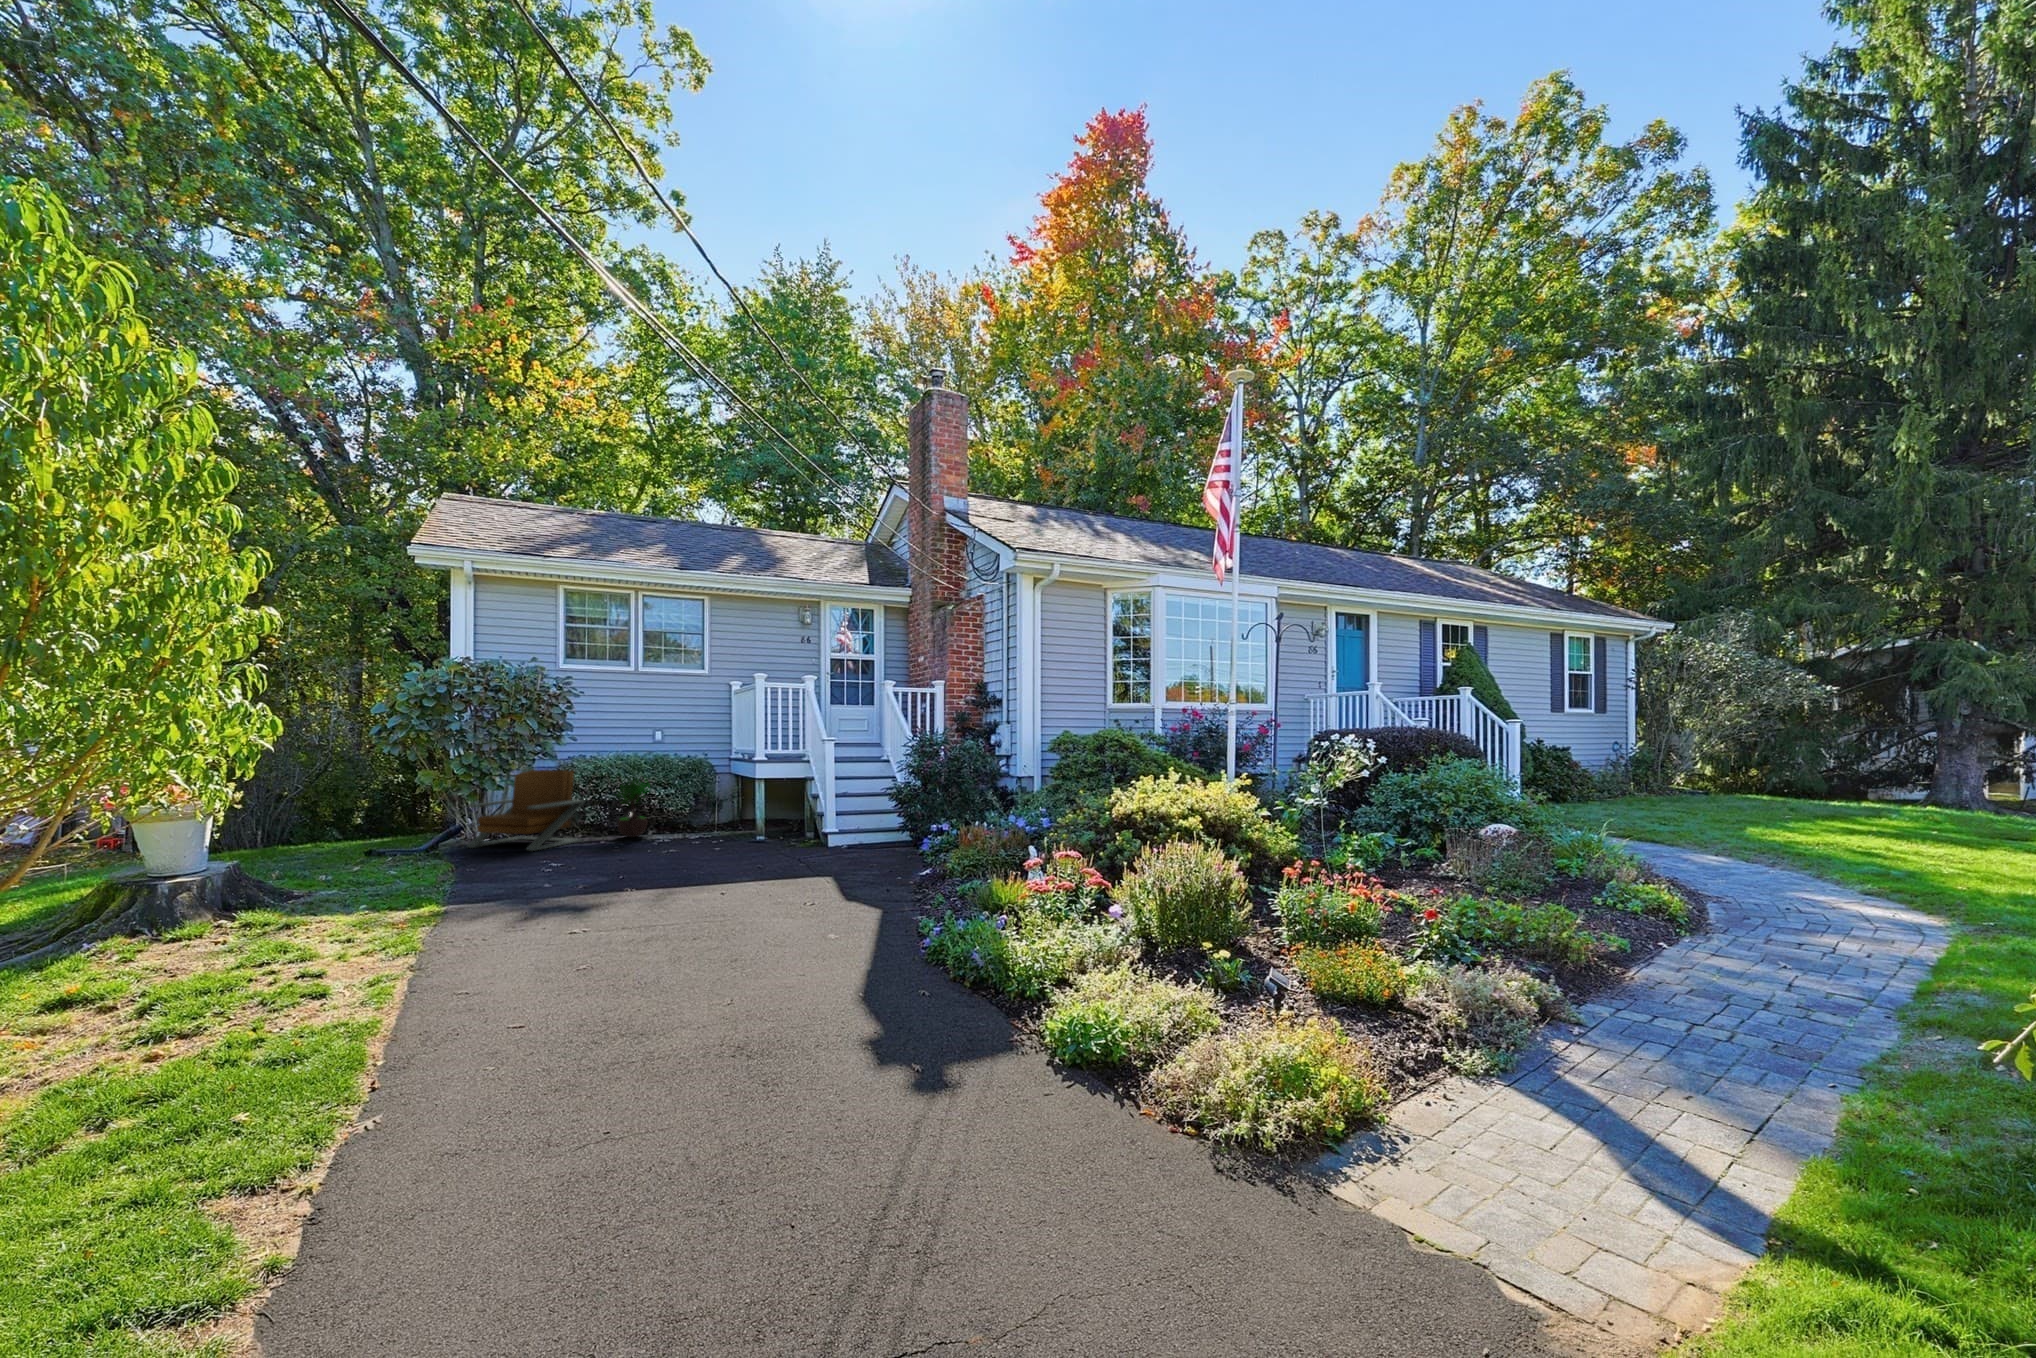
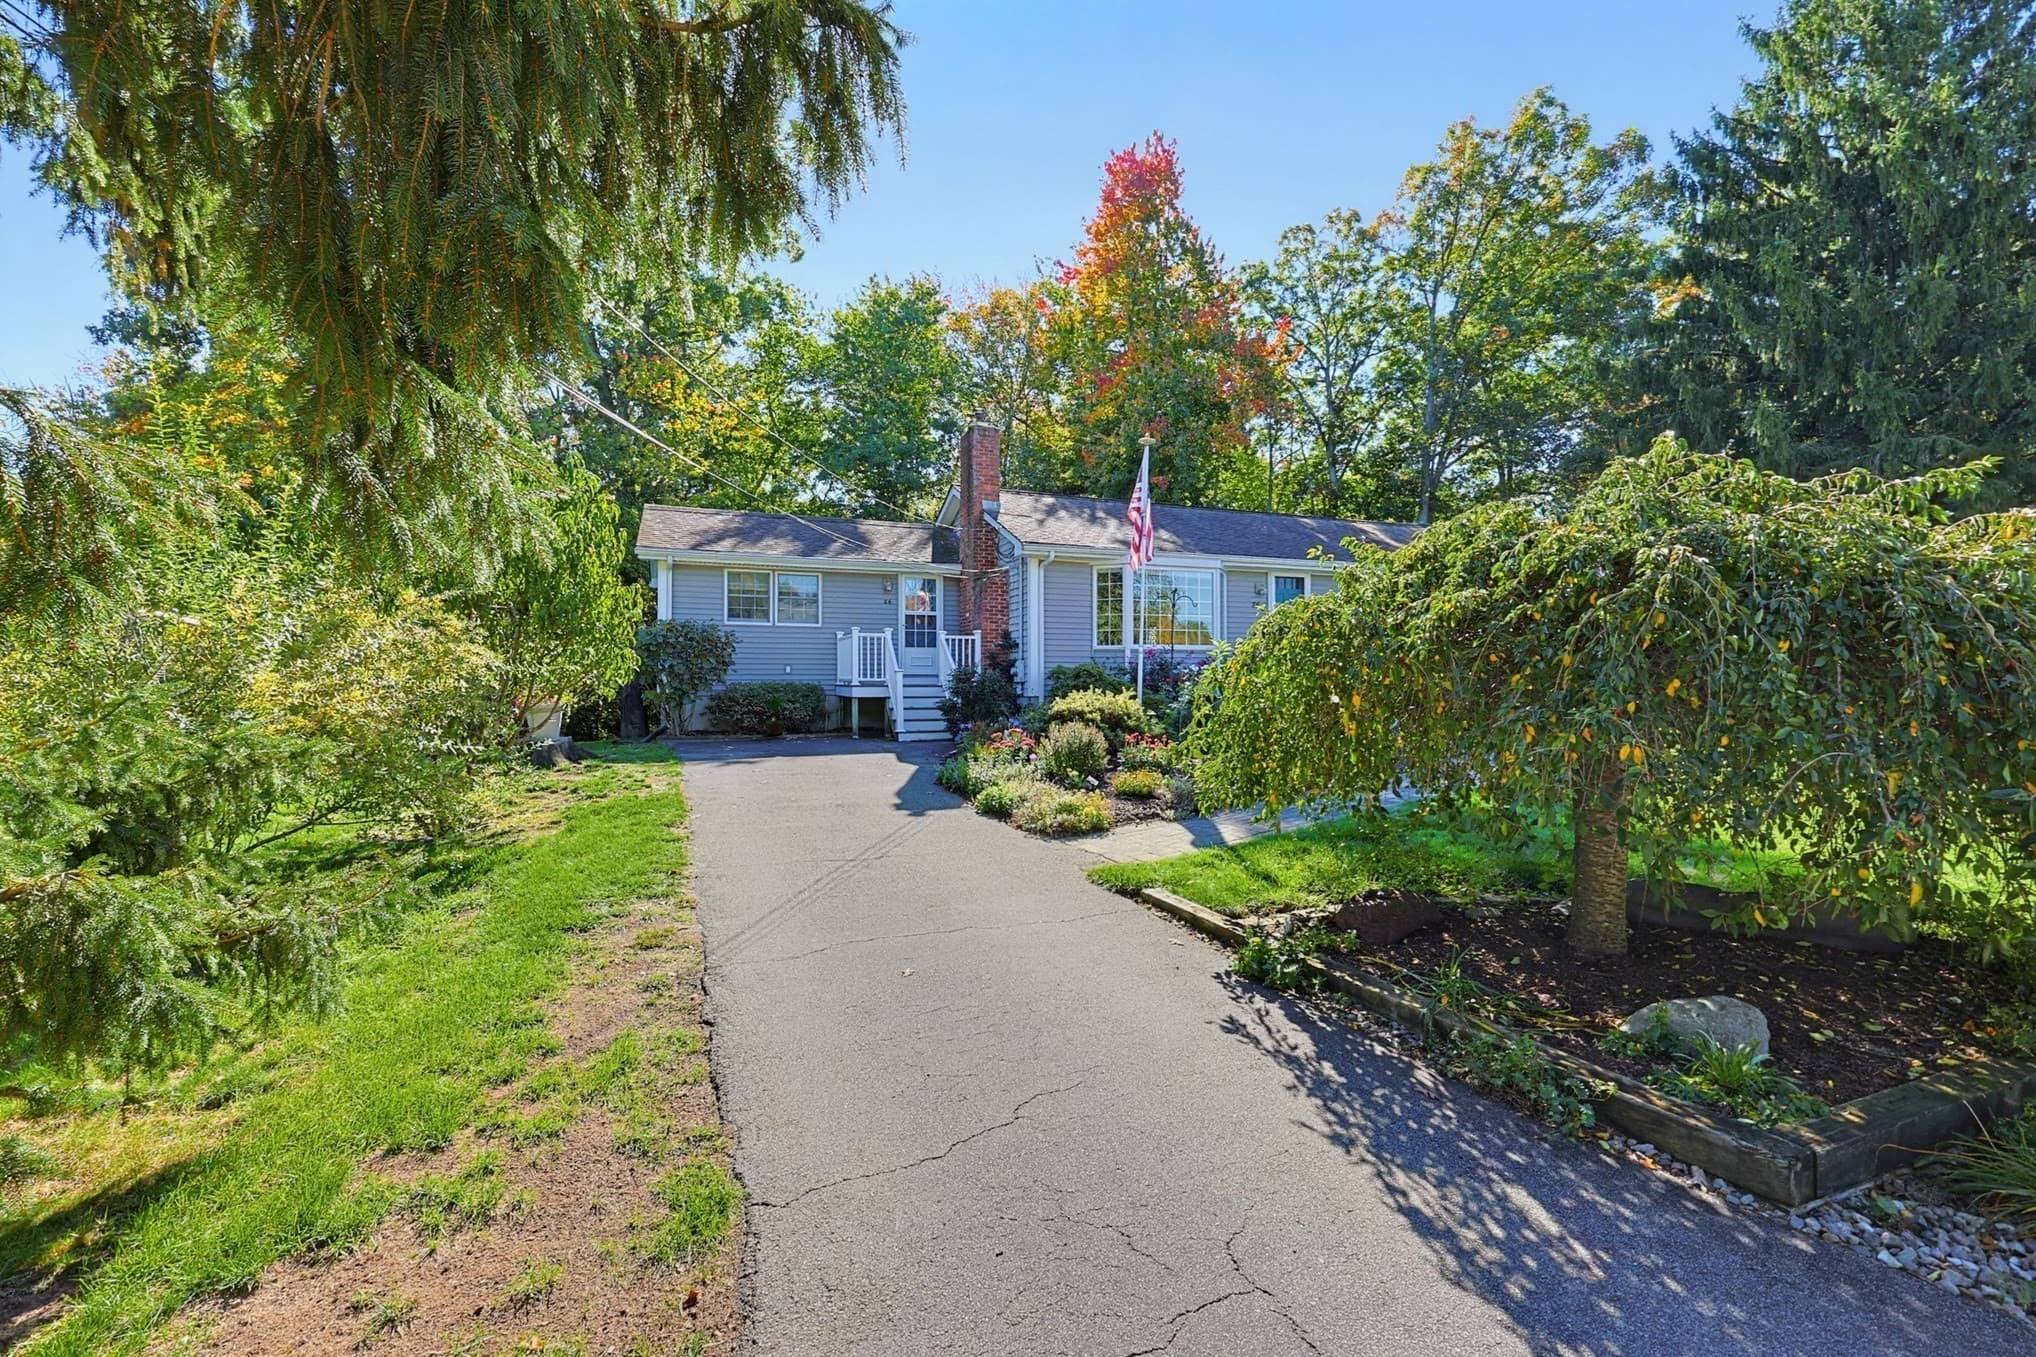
lounge chair: present [467,770,585,851] -> none [675,689,745,740]

